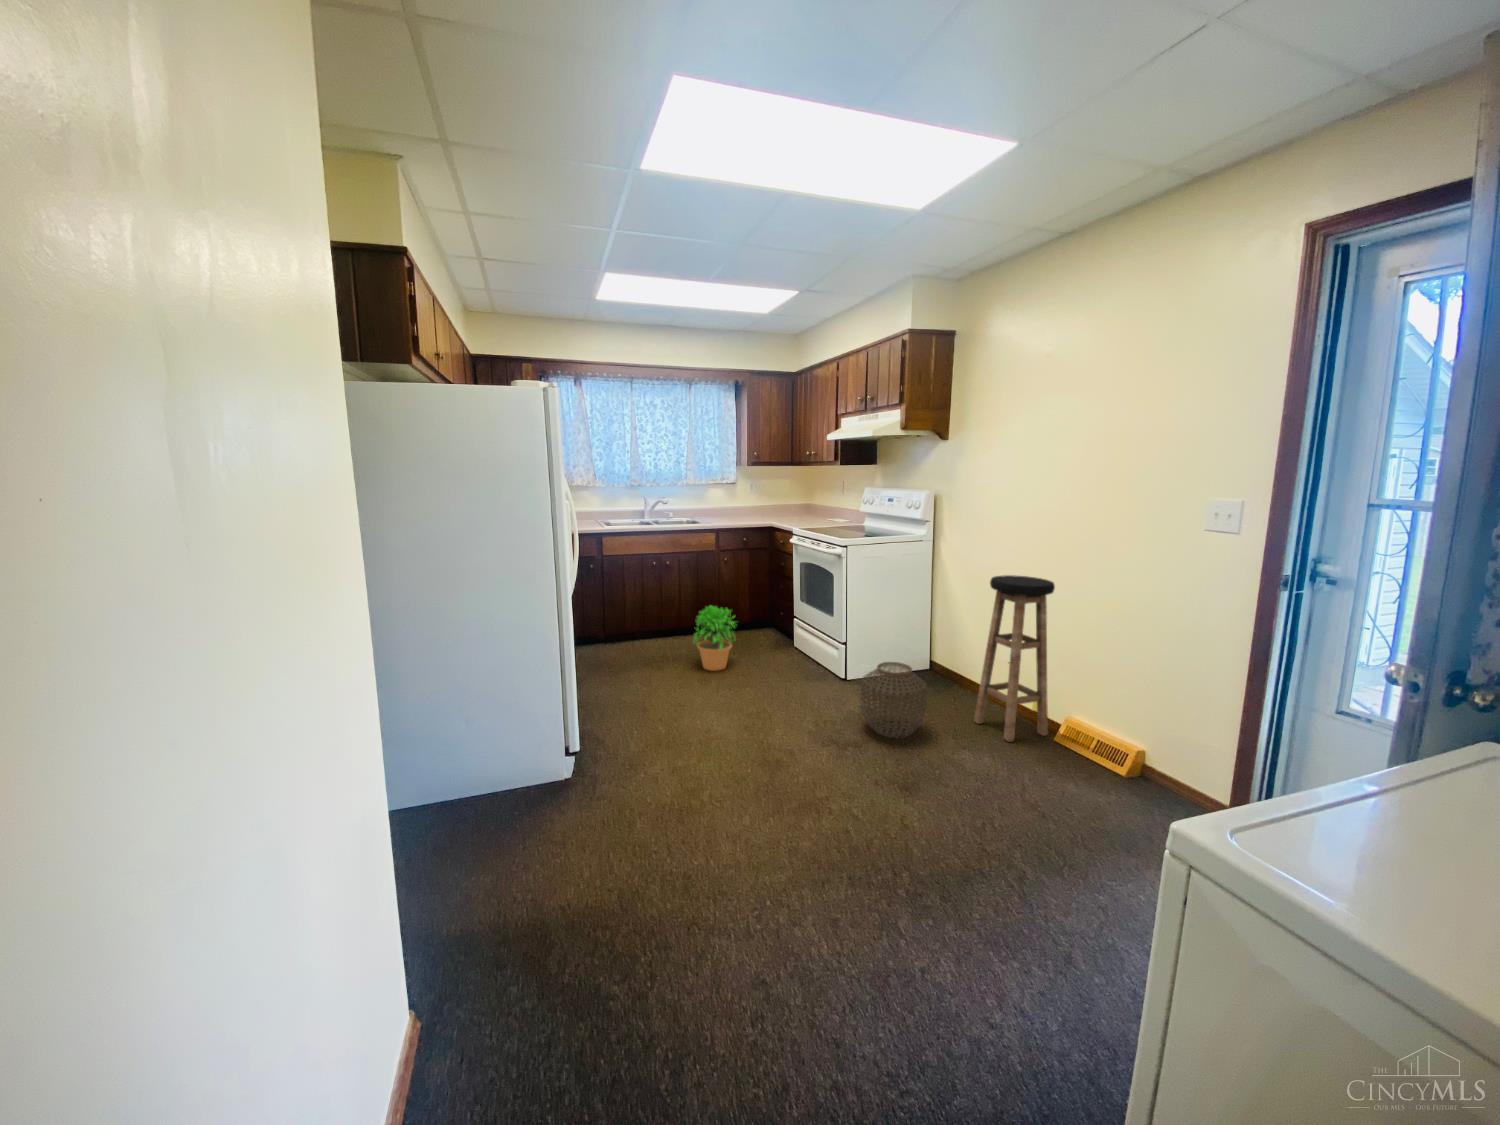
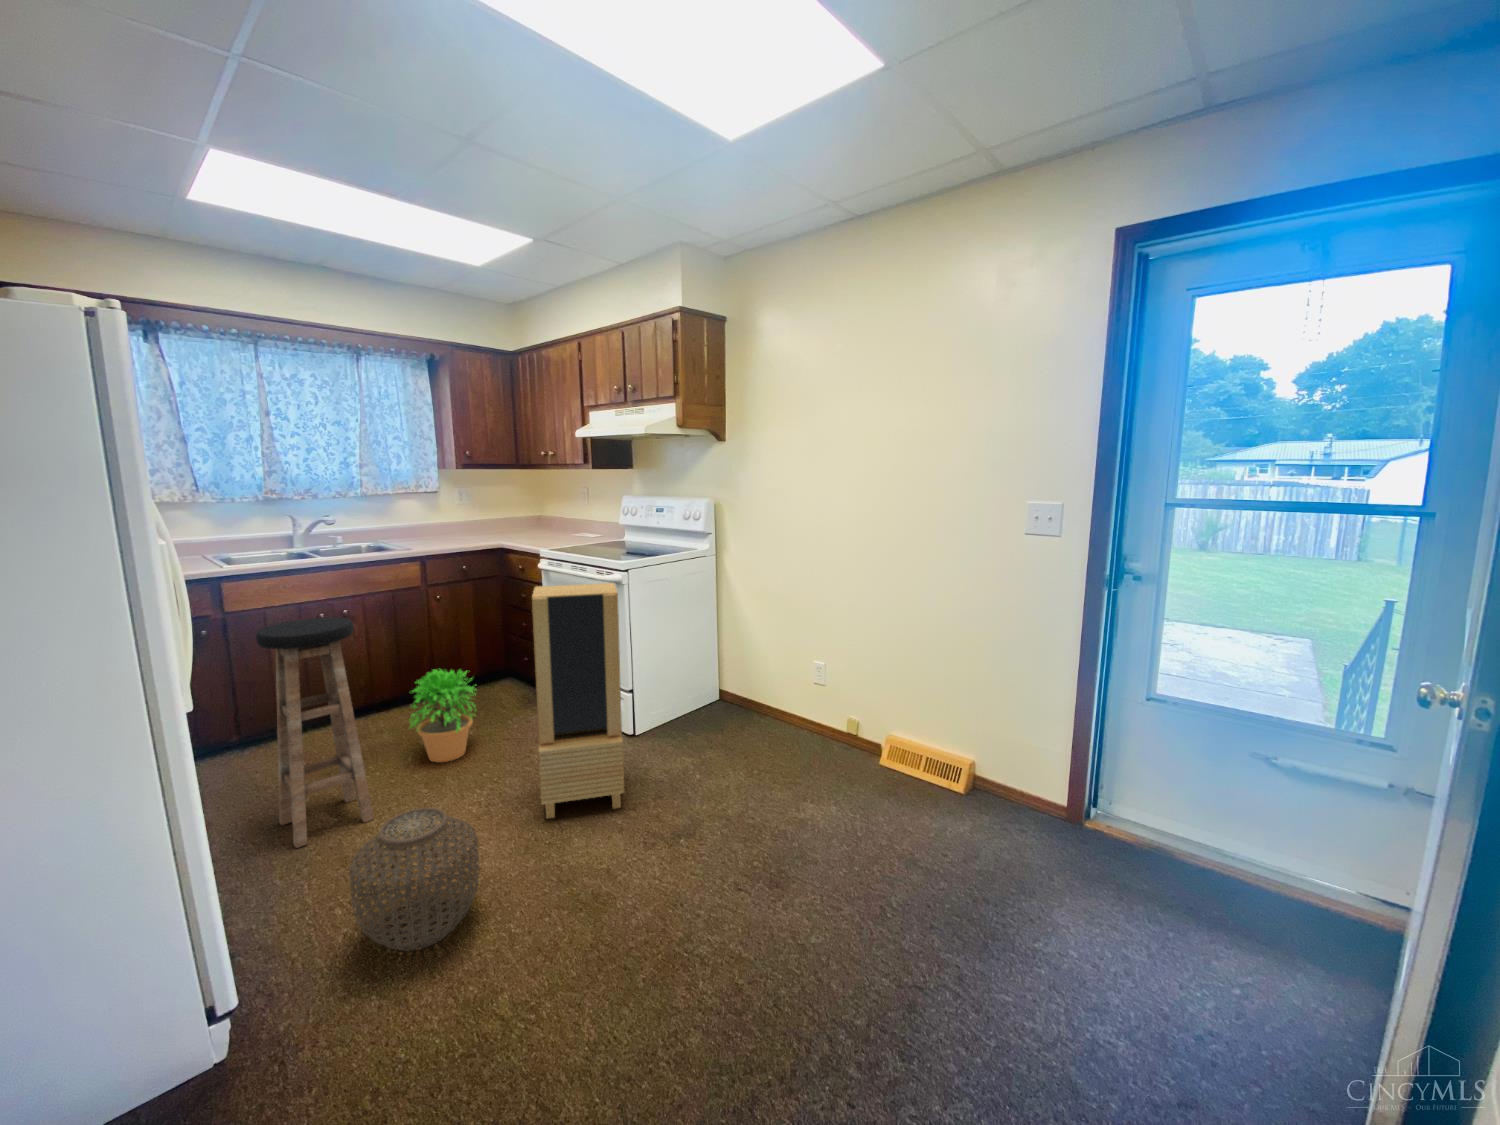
storage cabinet: none [759,550,827,721] -> present [532,583,624,818]
bar stool: present [974,575,1055,742] -> present [256,617,374,848]
woven basket: present [860,662,927,738] -> present [350,808,479,950]

